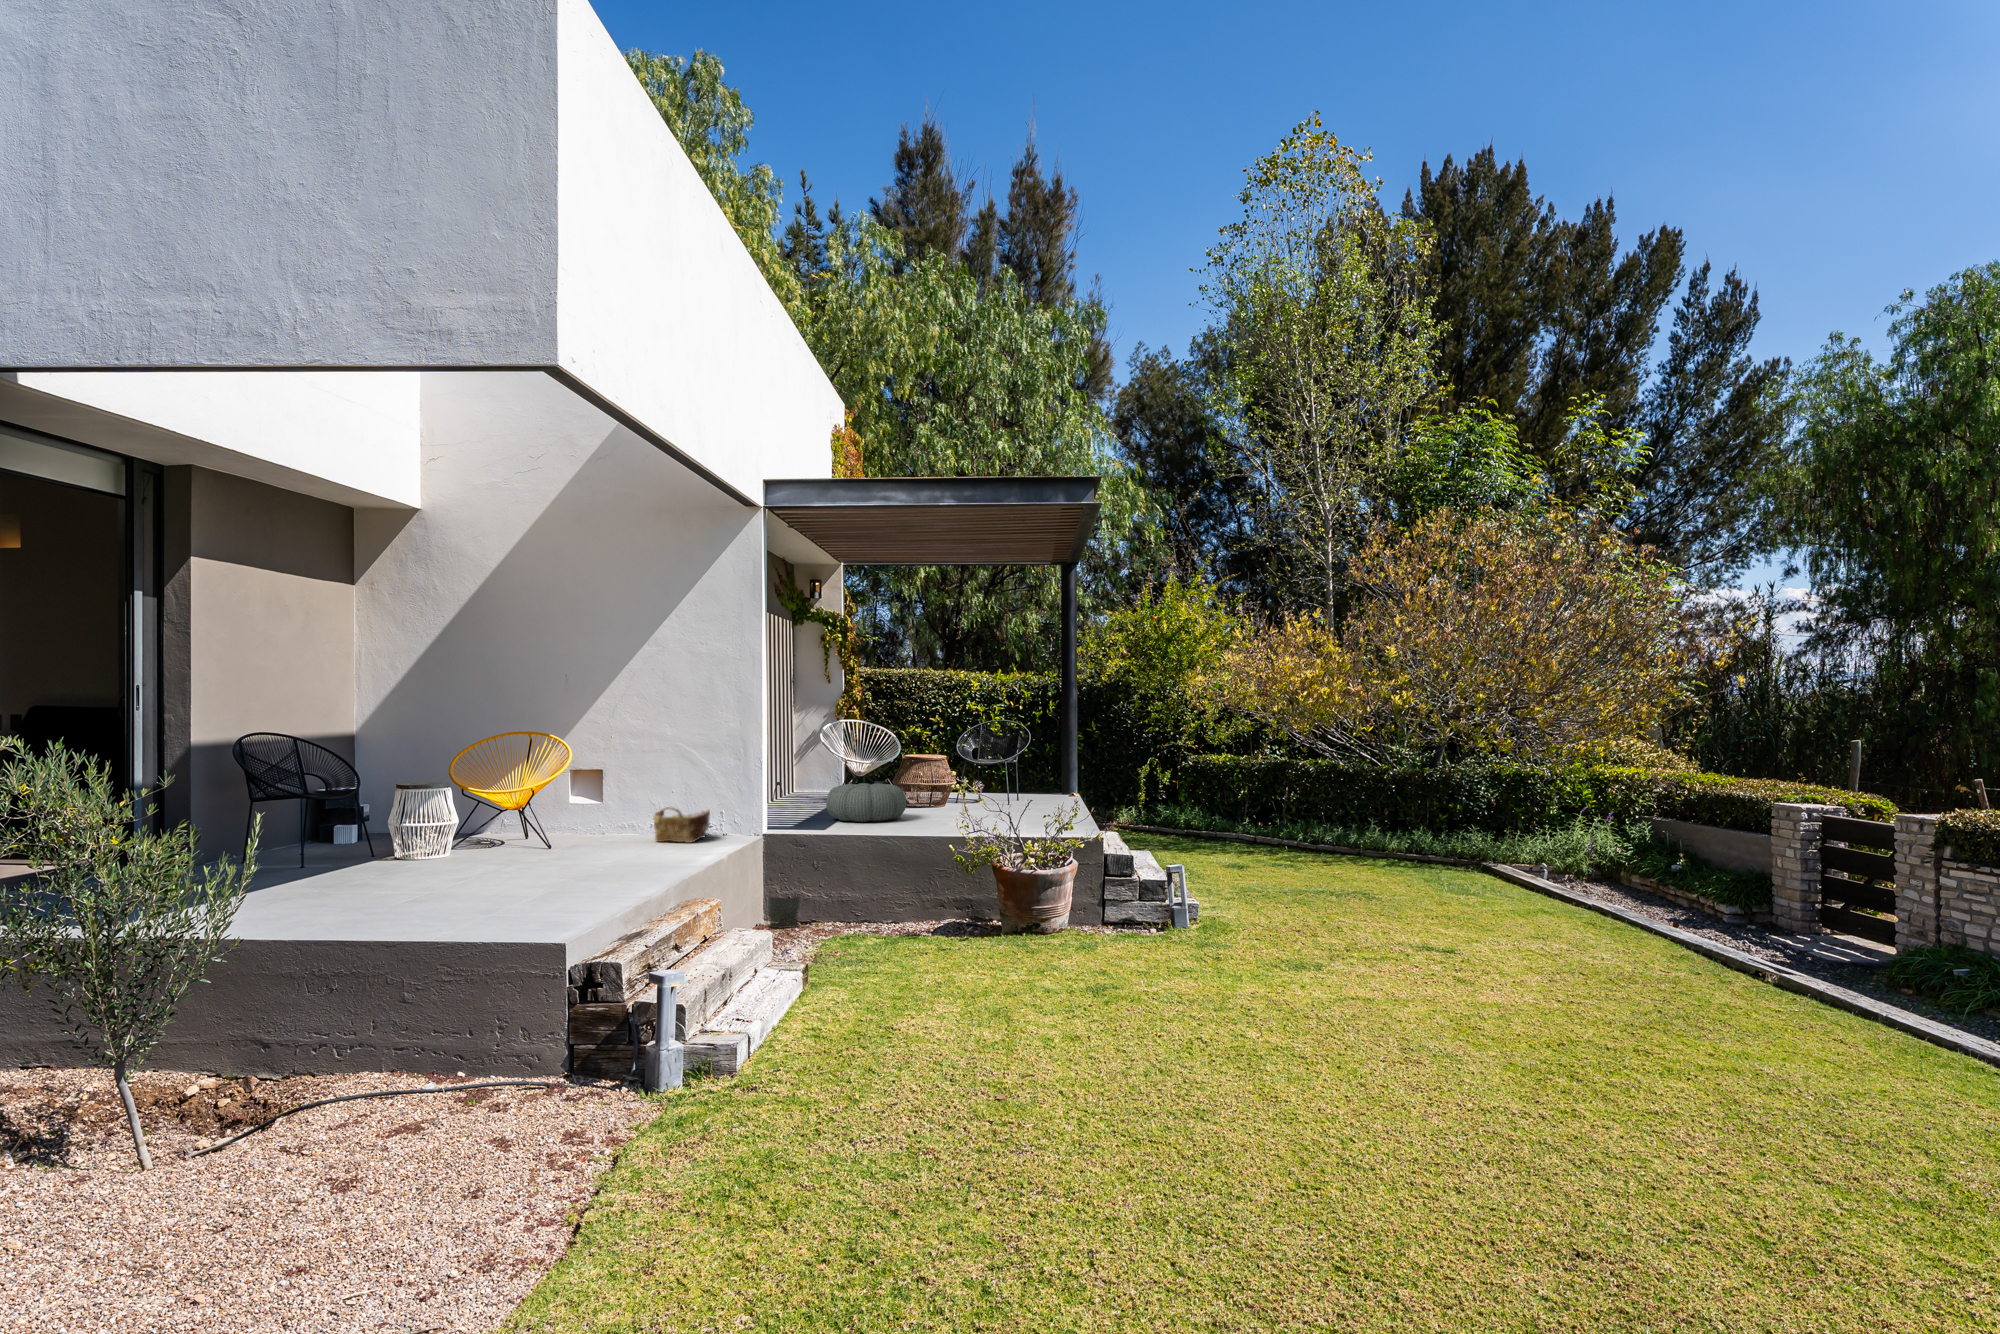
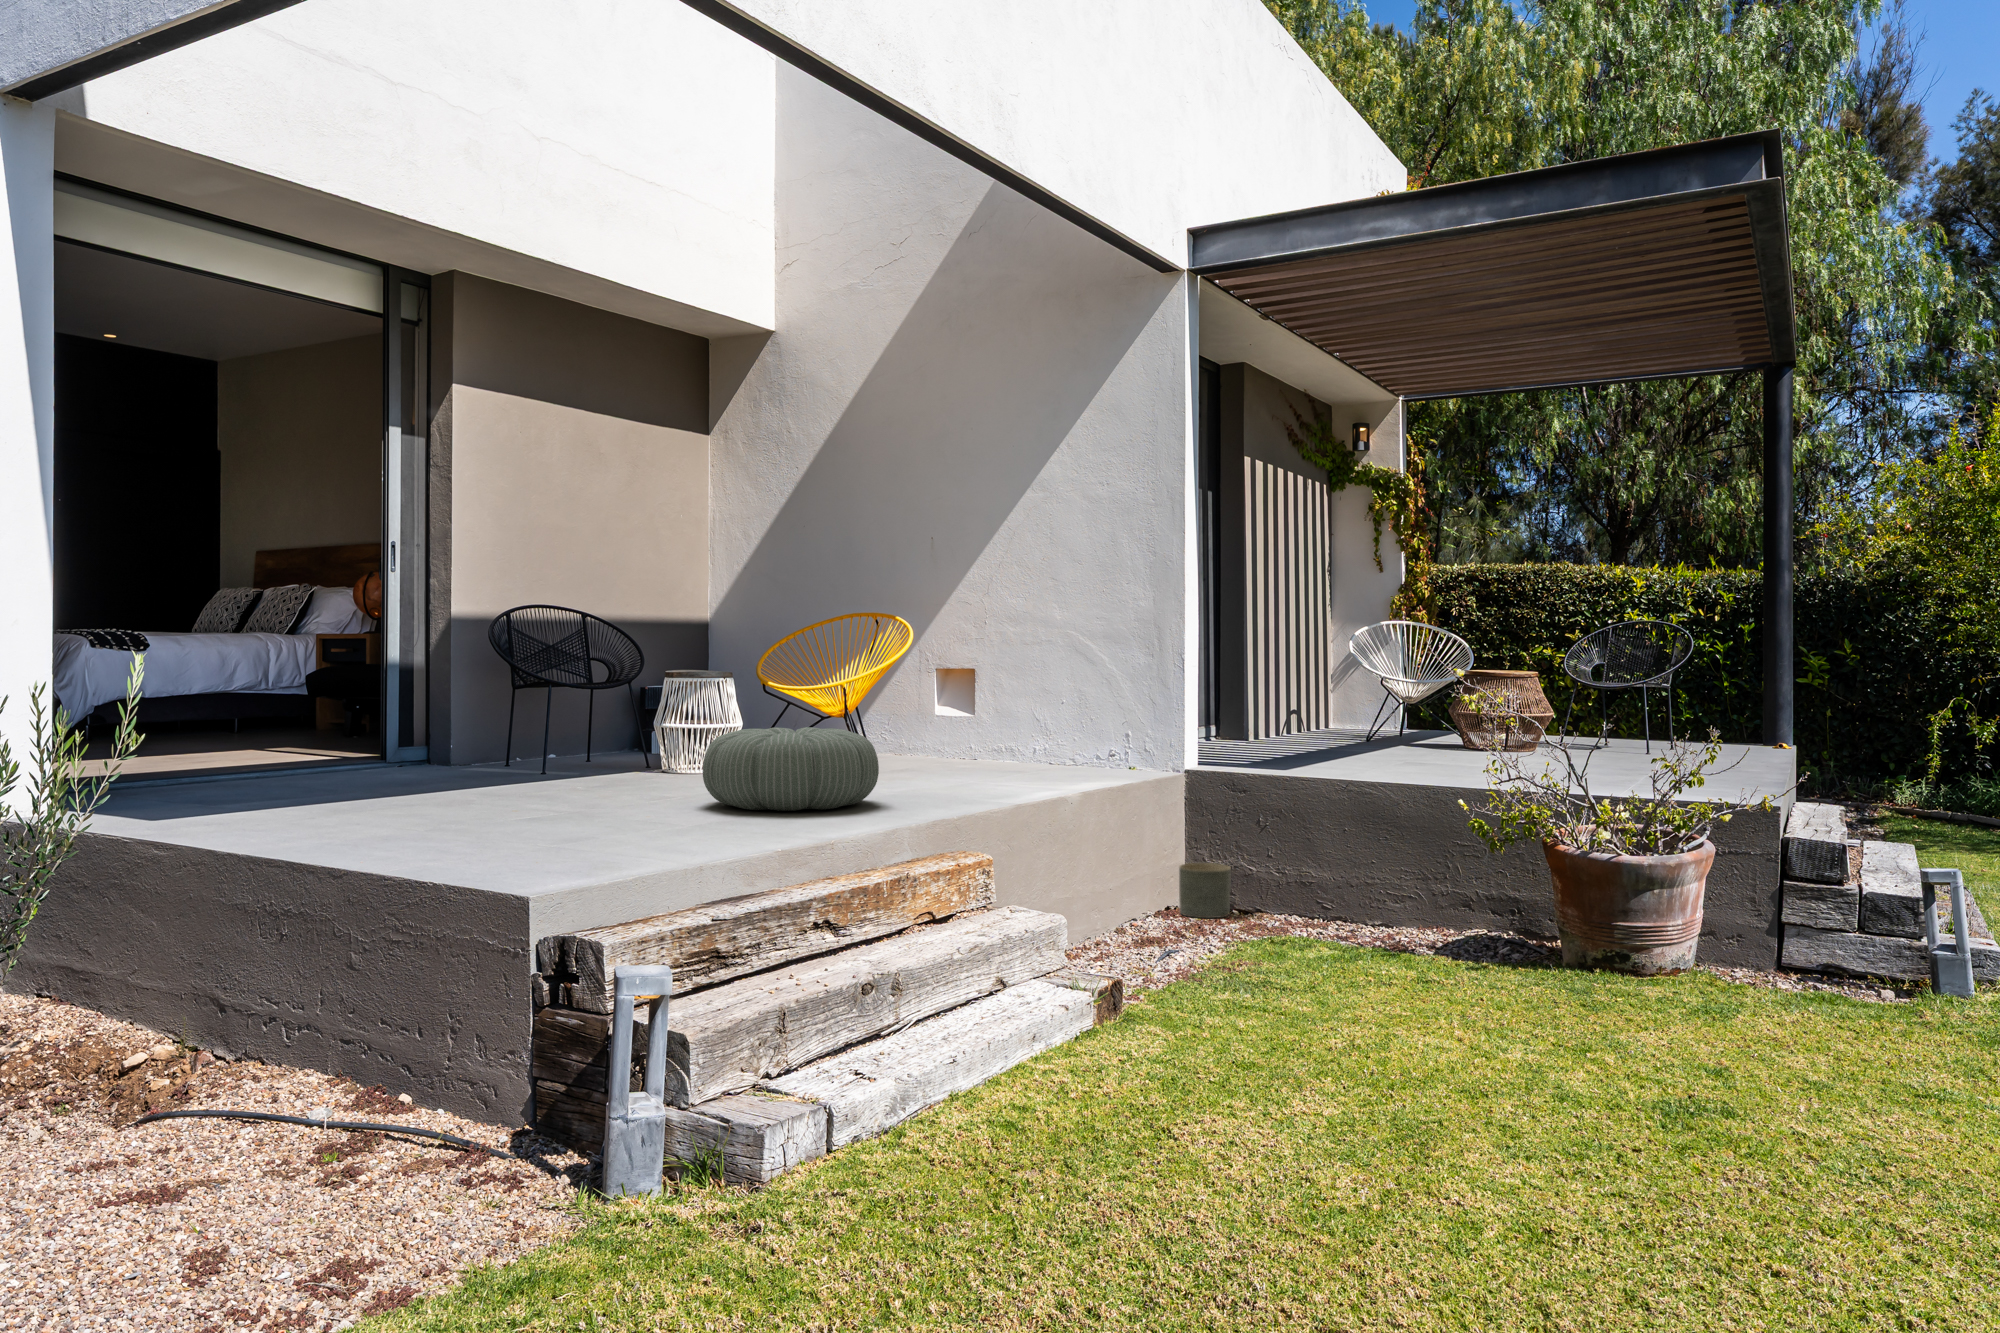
pouf: present [826,783,906,822] -> present [703,727,879,811]
woven basket: present [653,807,710,843] -> none [1014,709,1103,776]

